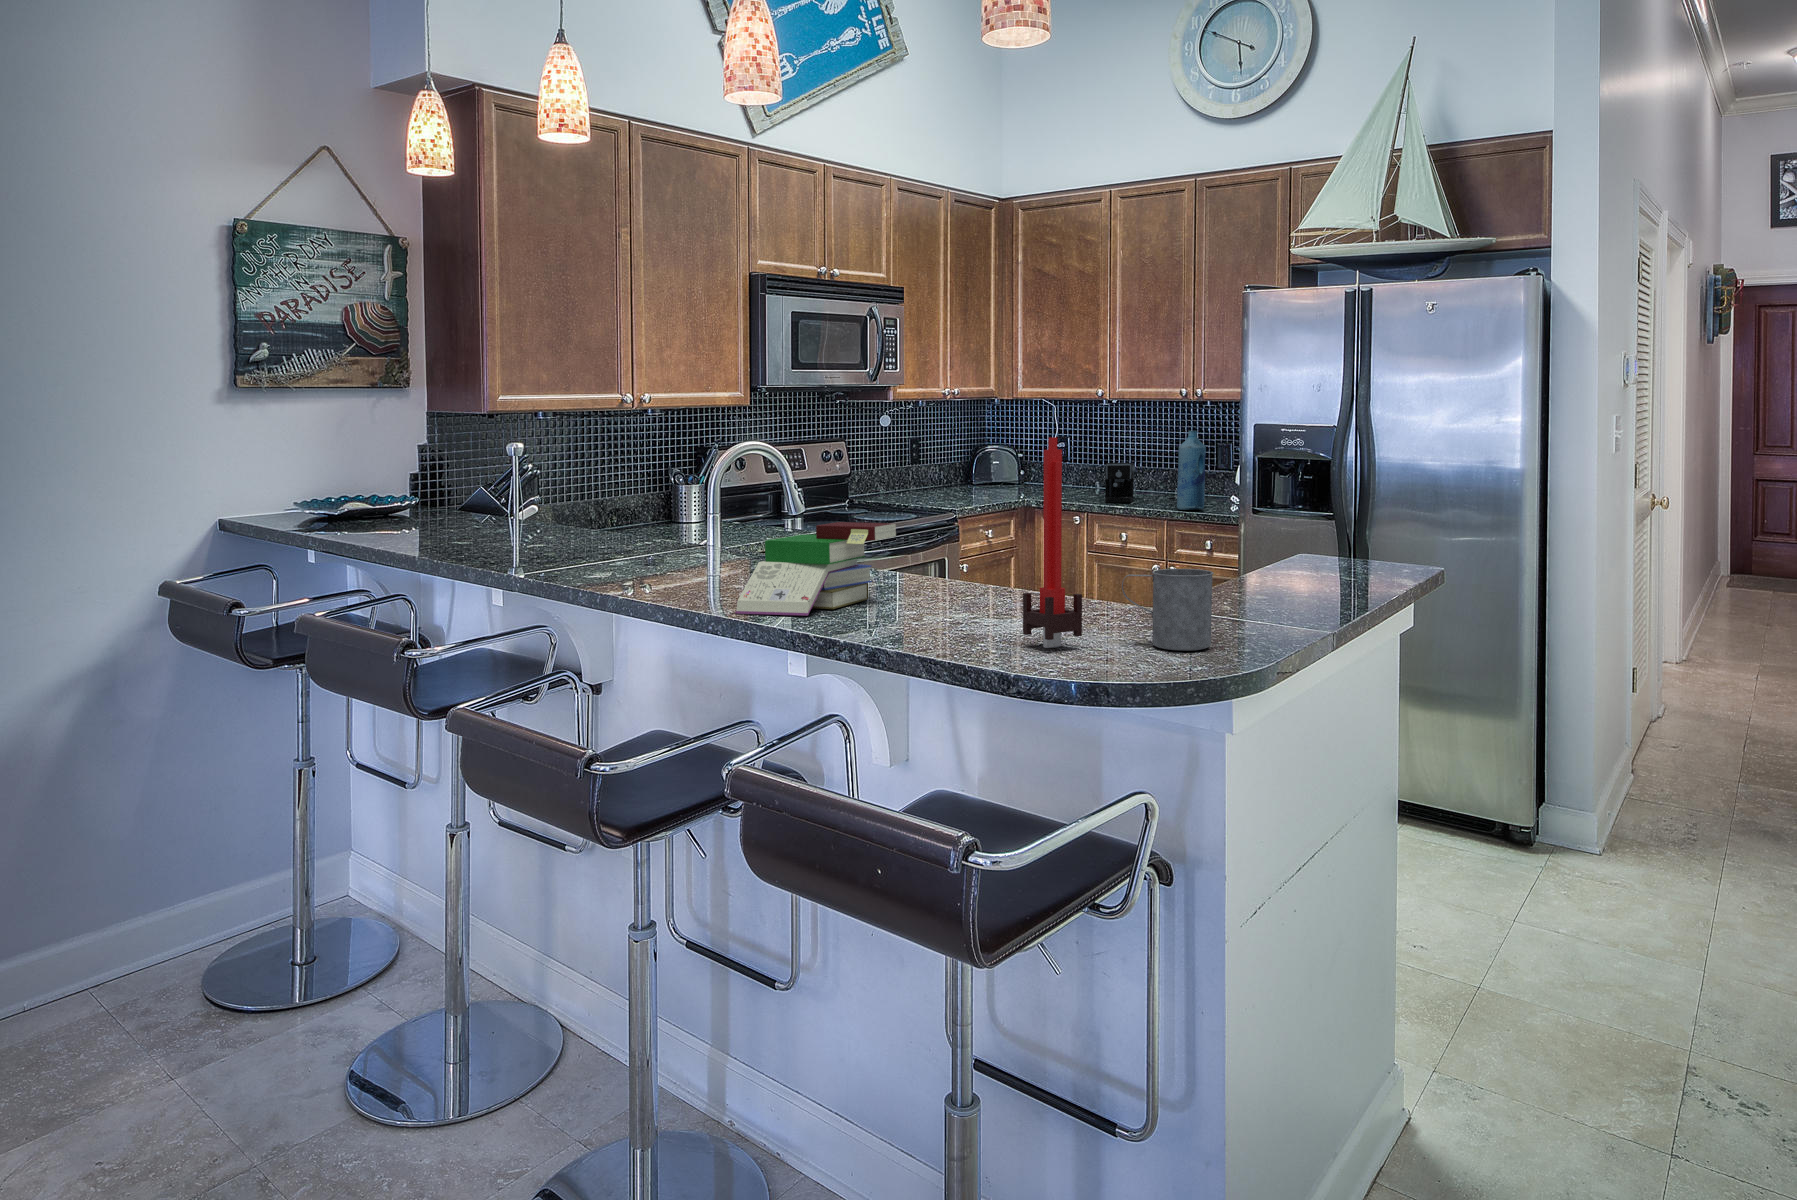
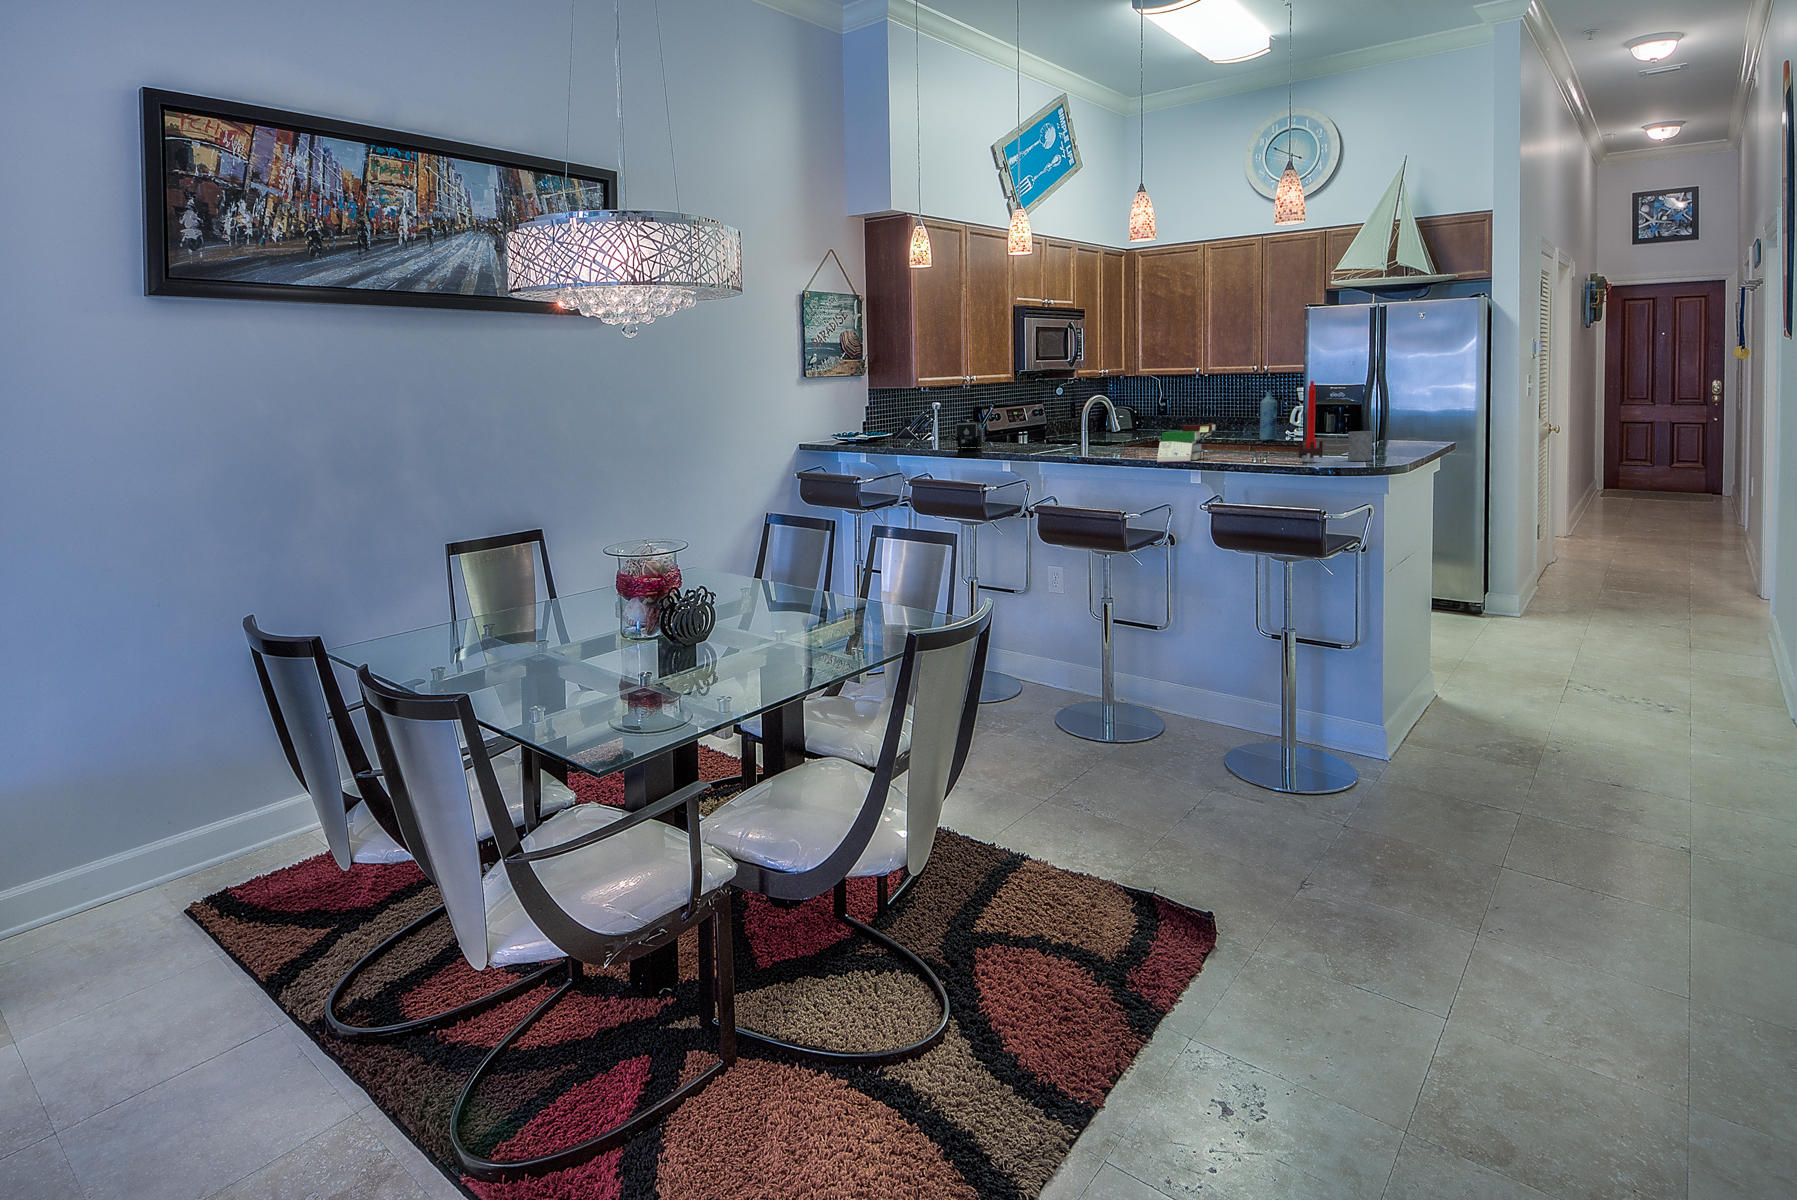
coffee maker: present [1105,463,1175,503] -> present [956,422,1019,457]

